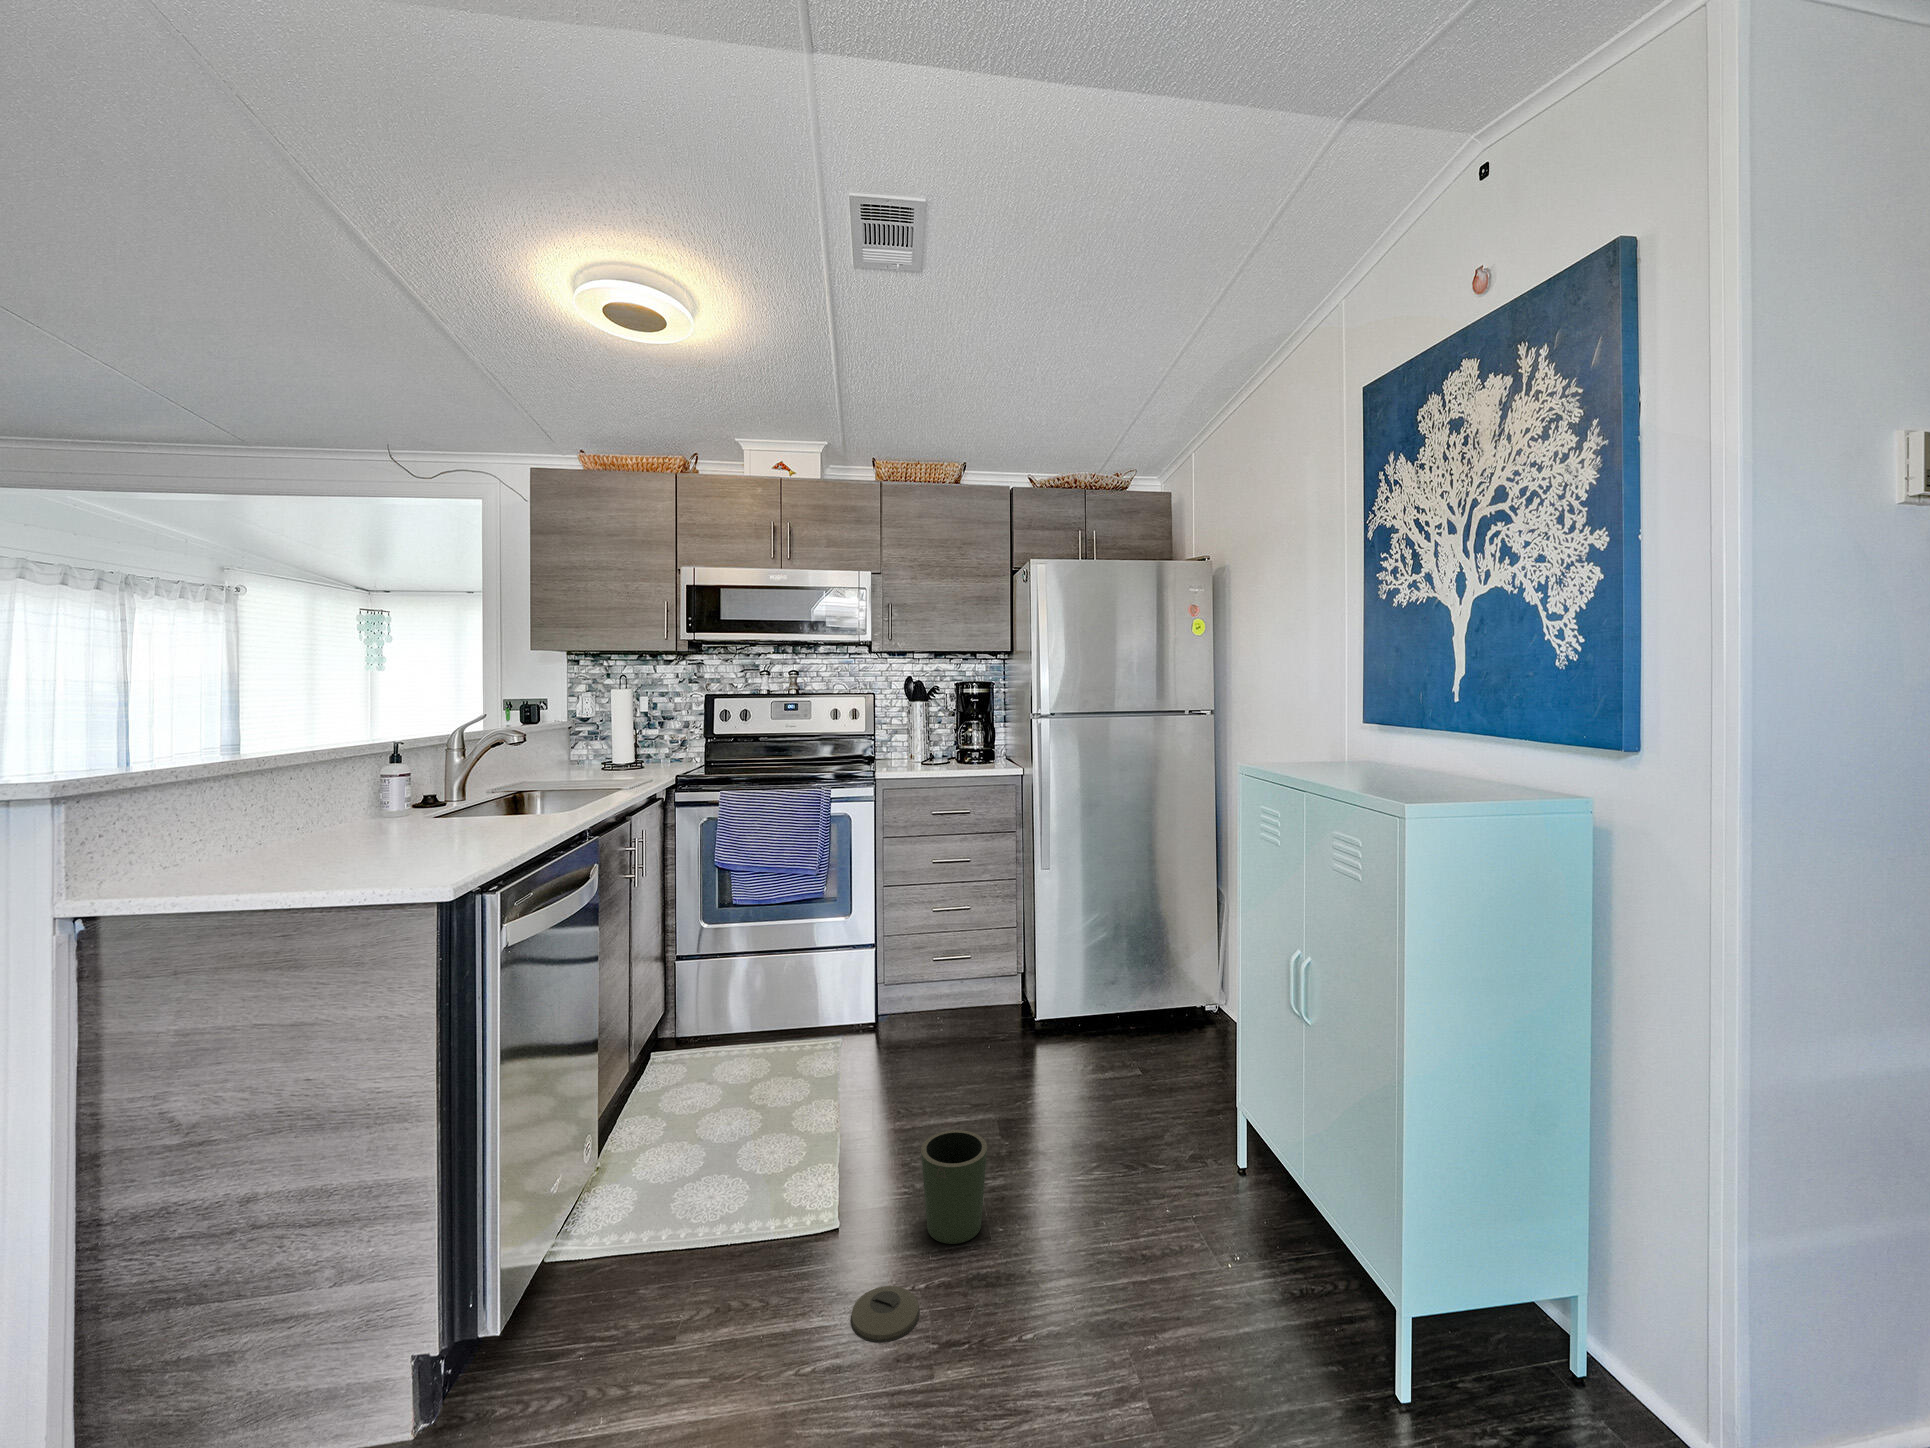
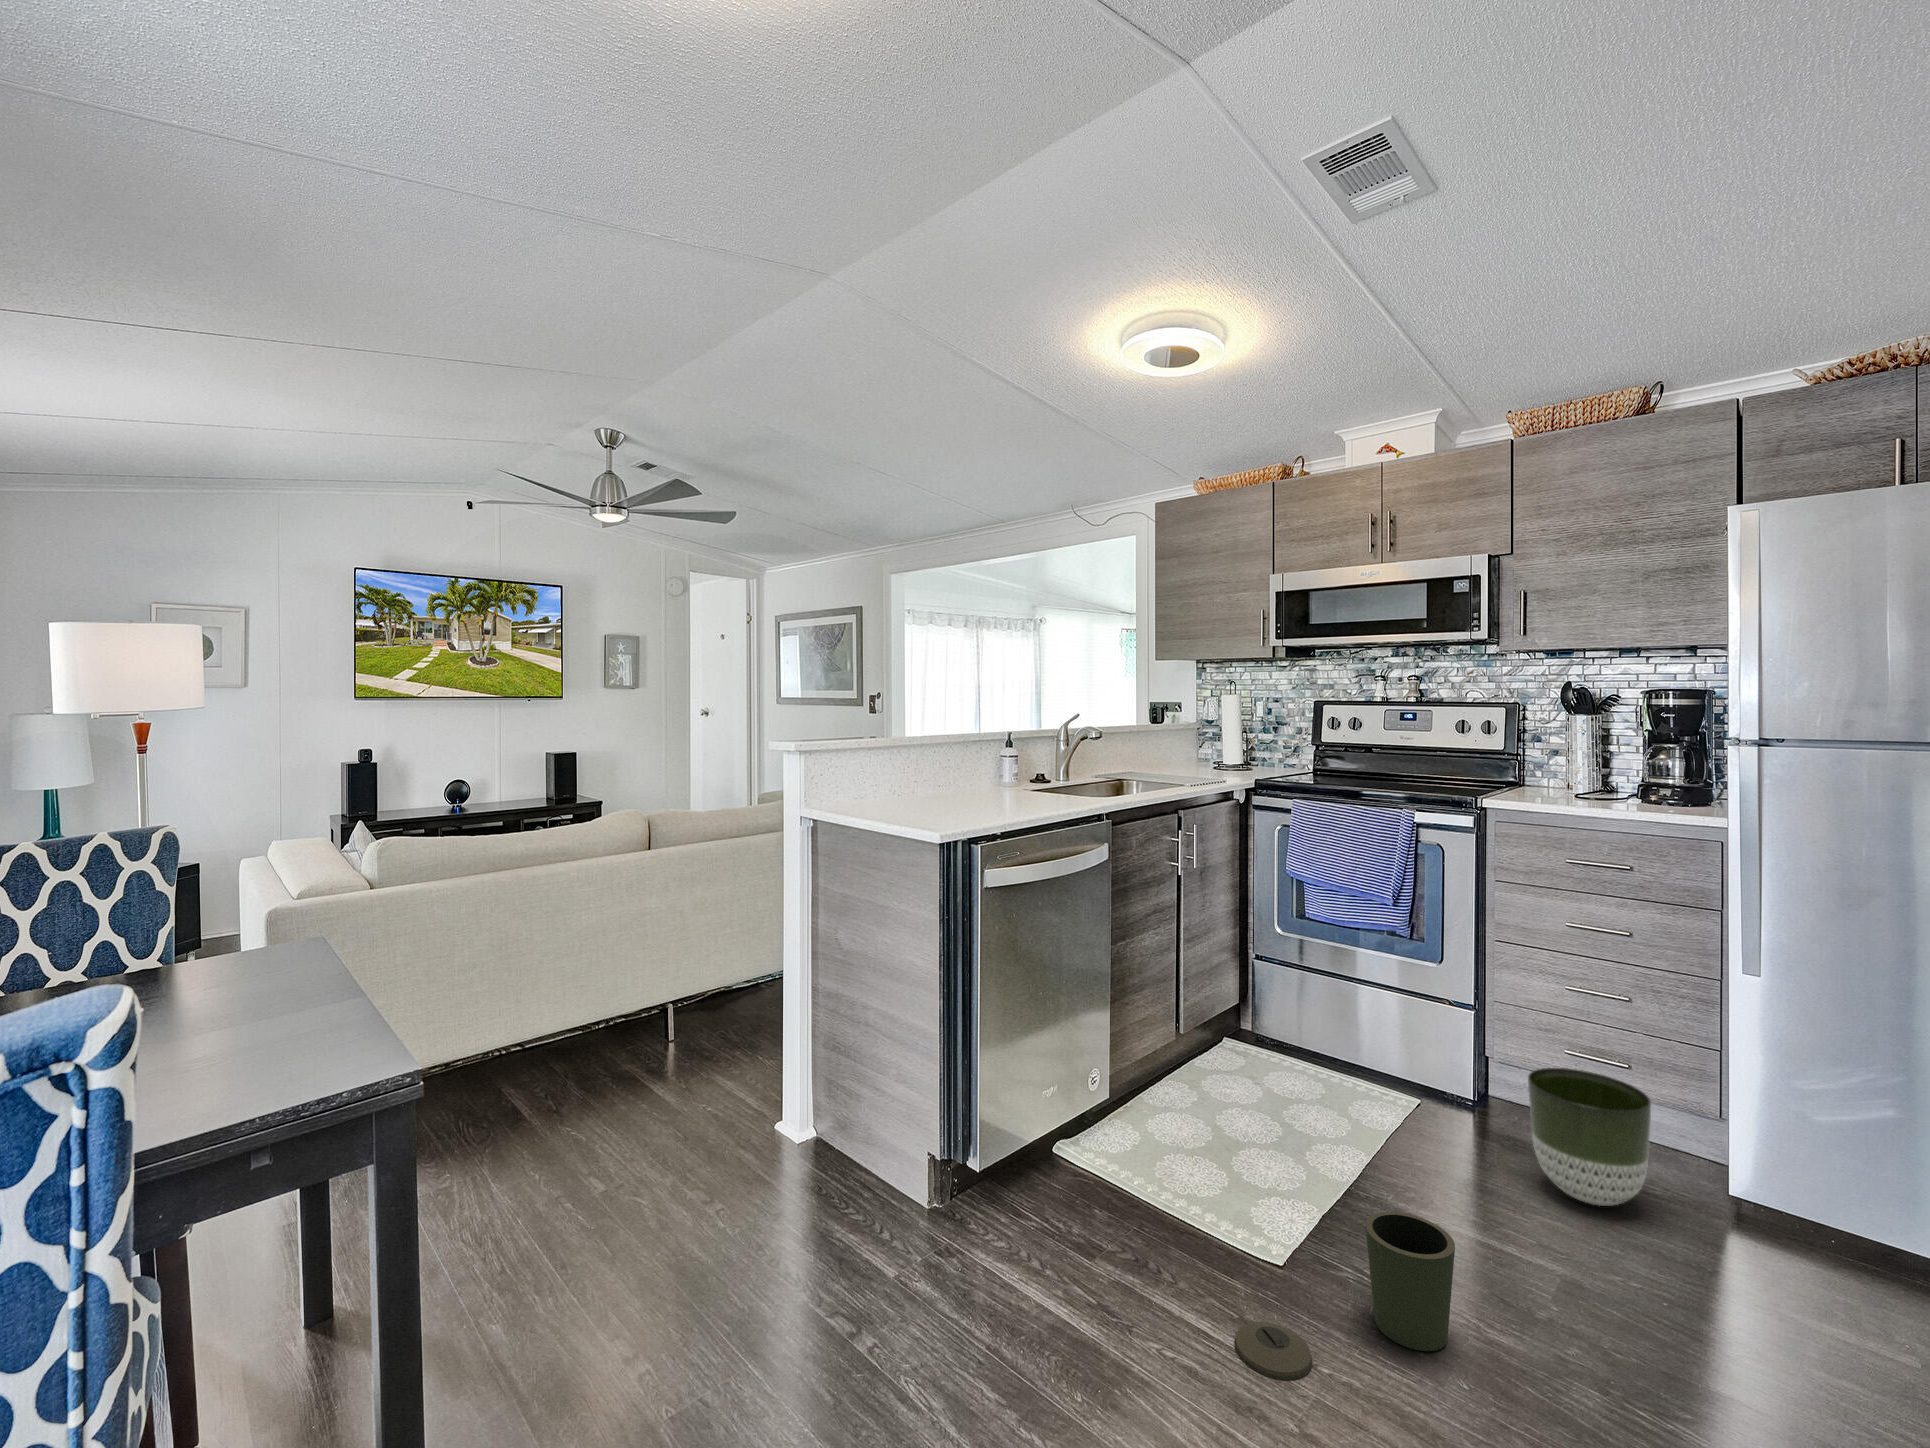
planter: none [942,971,1016,1069] -> present [1528,1068,1651,1206]

